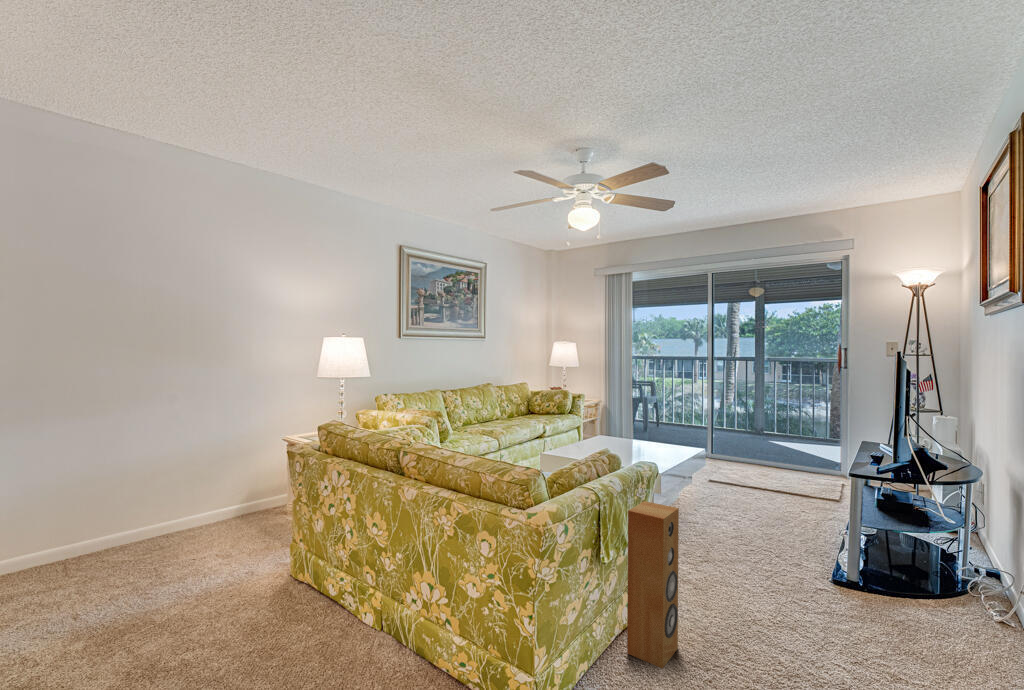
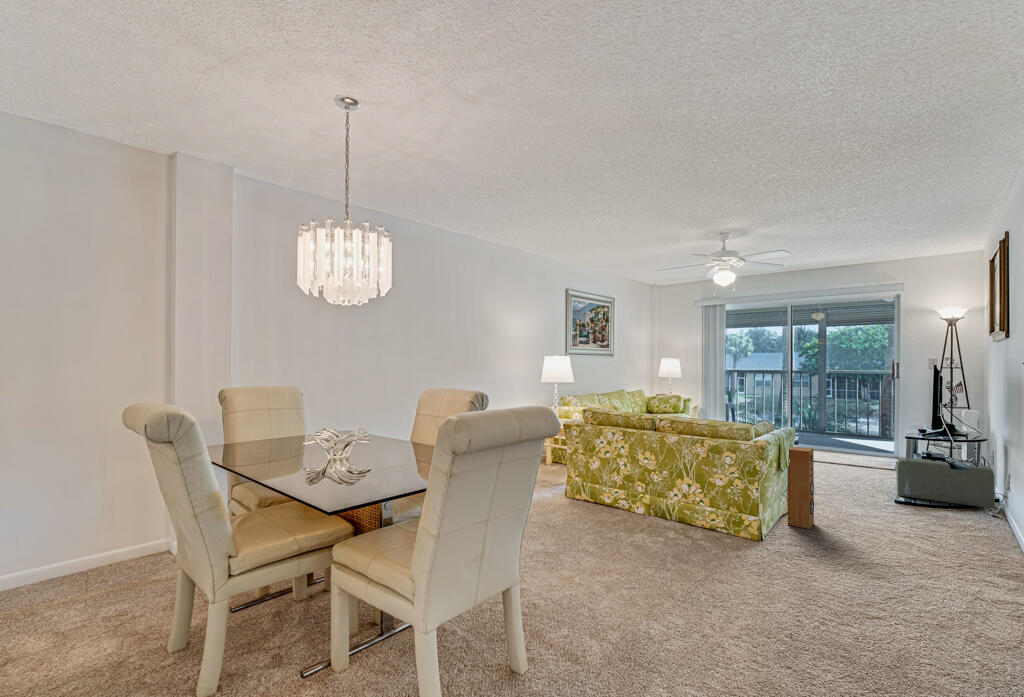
pouf: none [836,496,995,593] -> present [896,458,995,508]

